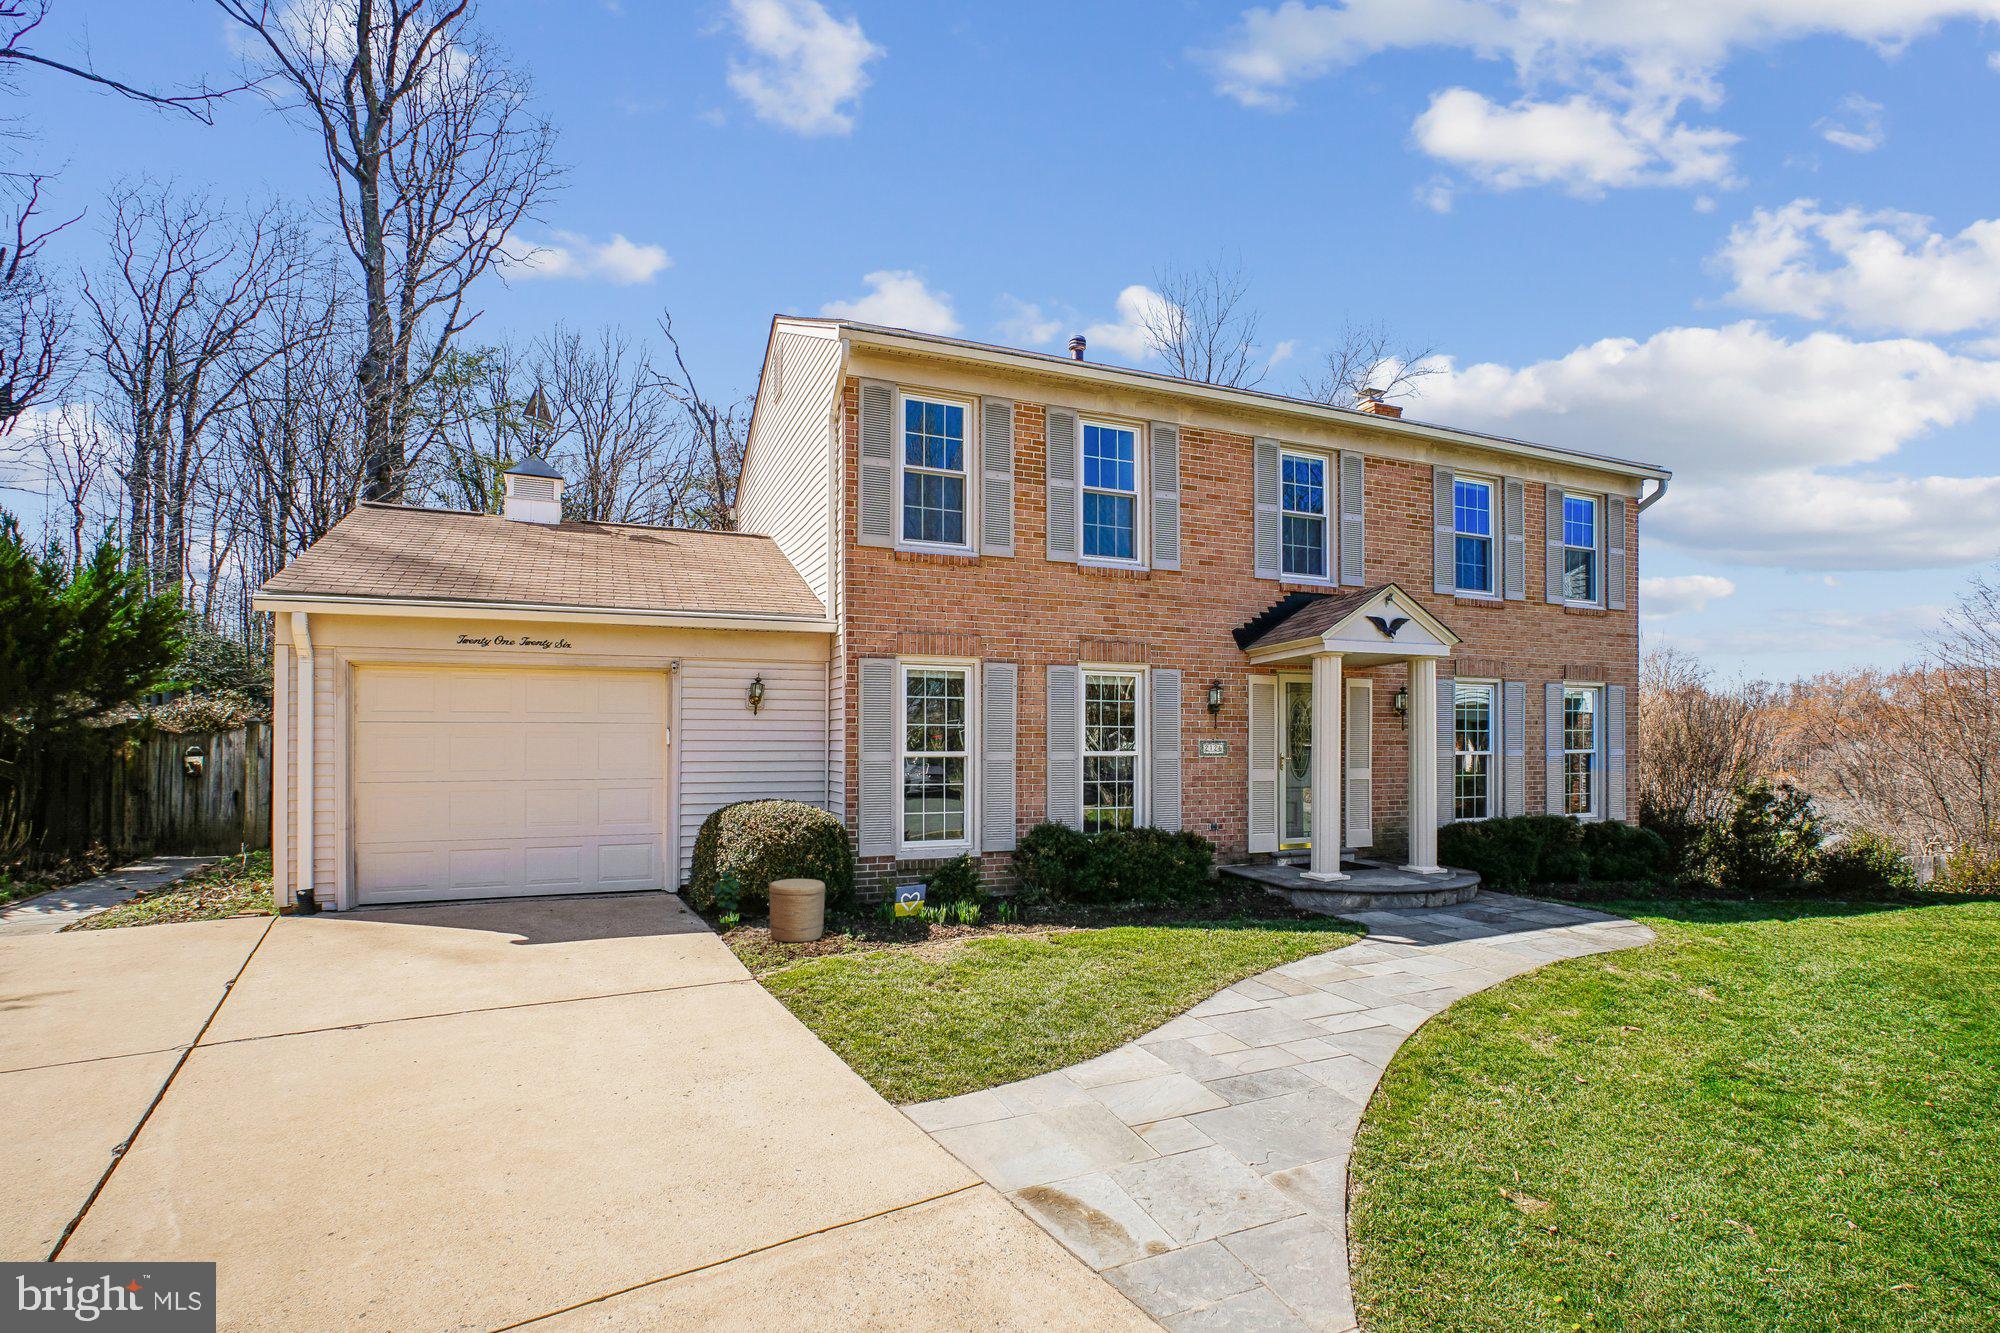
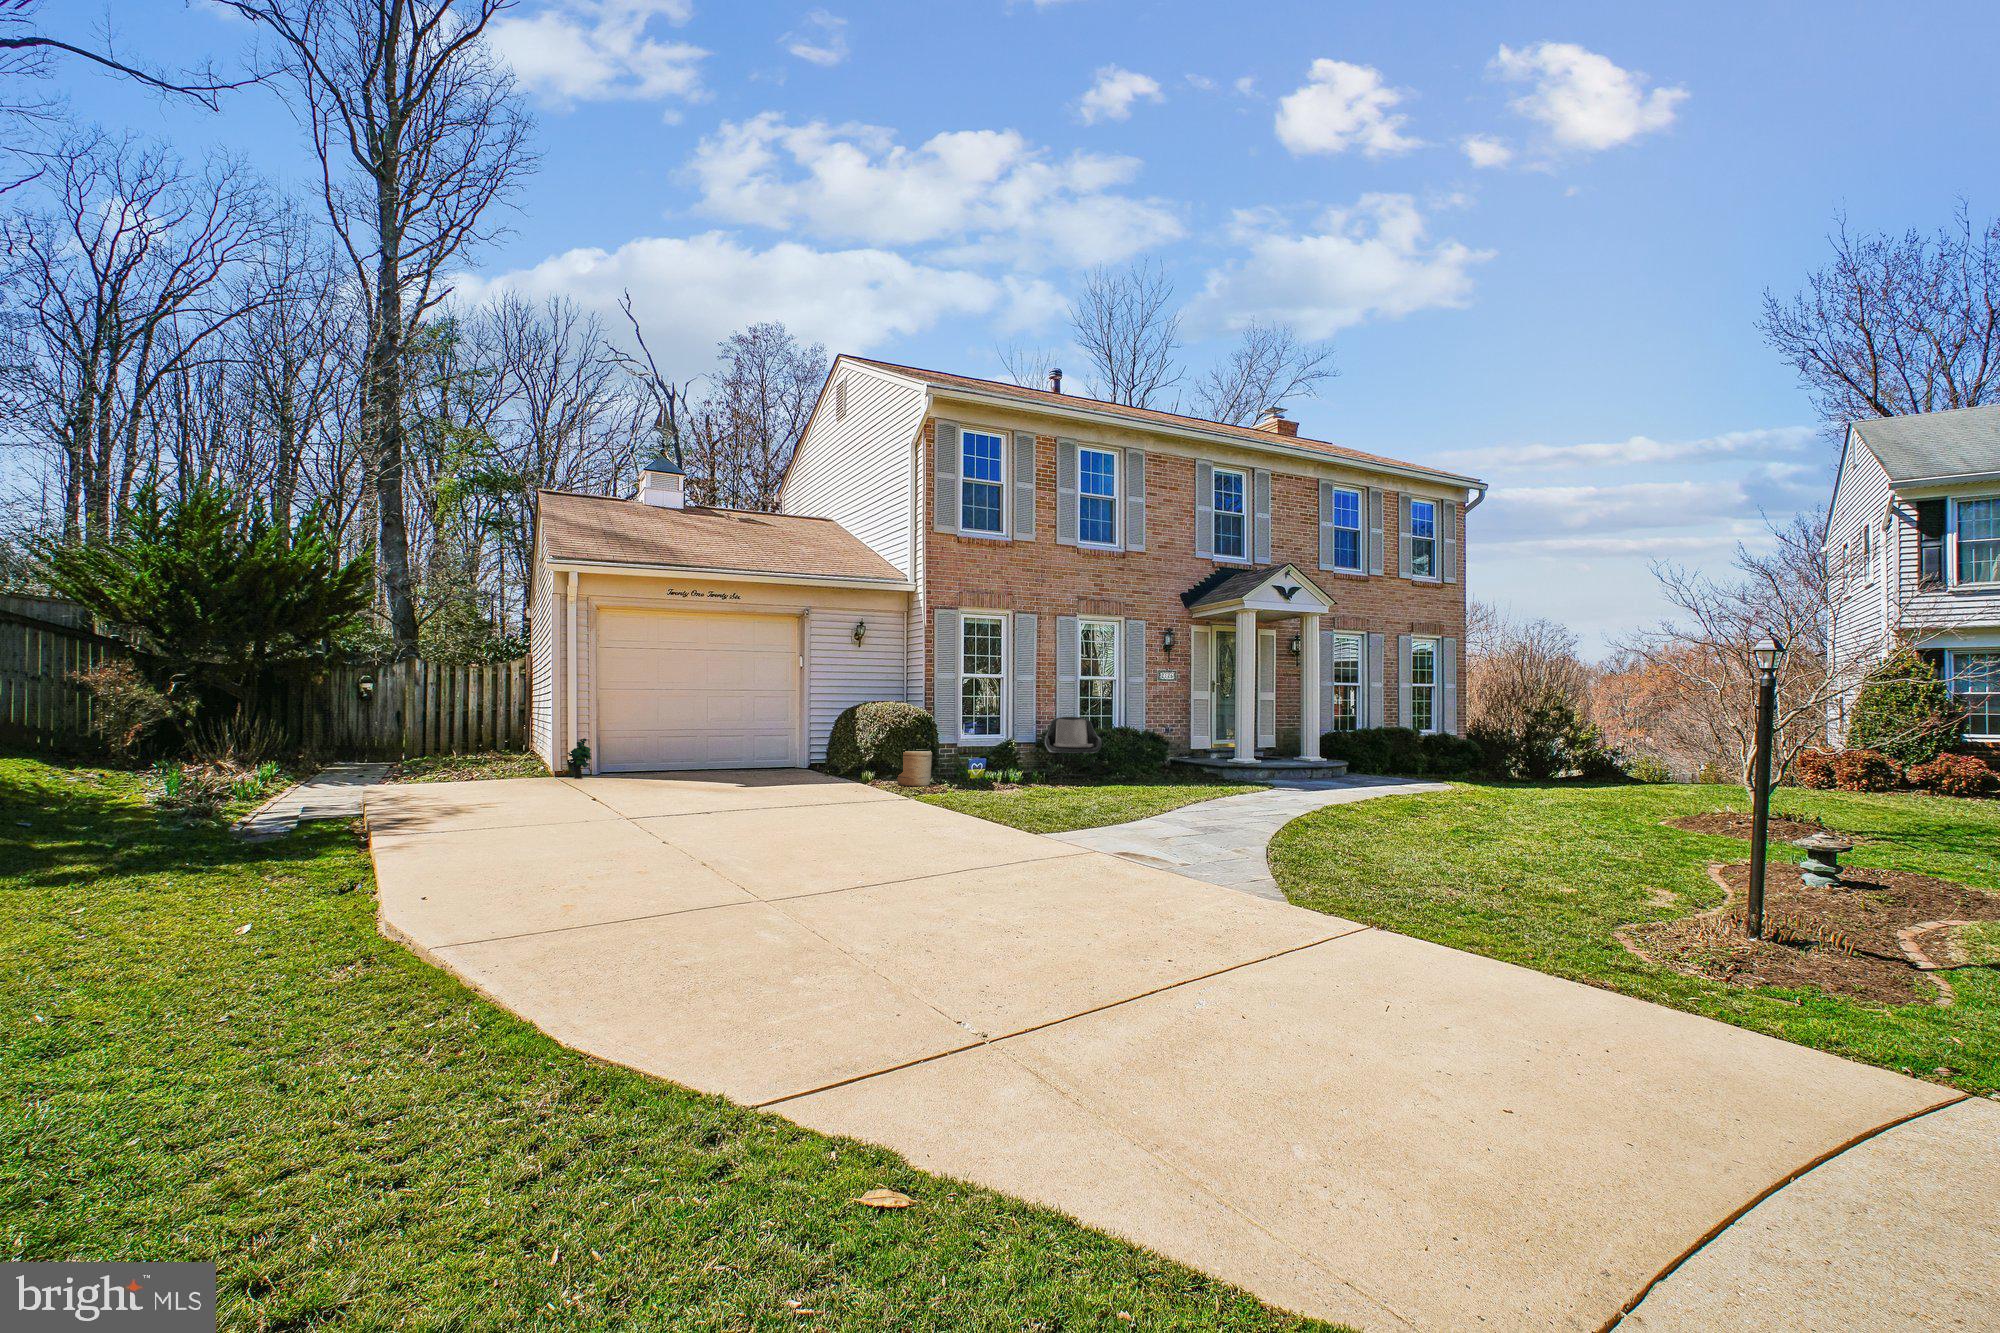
lounge chair: none [1018,815,1104,919] -> present [1045,717,1102,780]
decorative plant: present [709,867,741,927] -> present [567,738,591,779]

